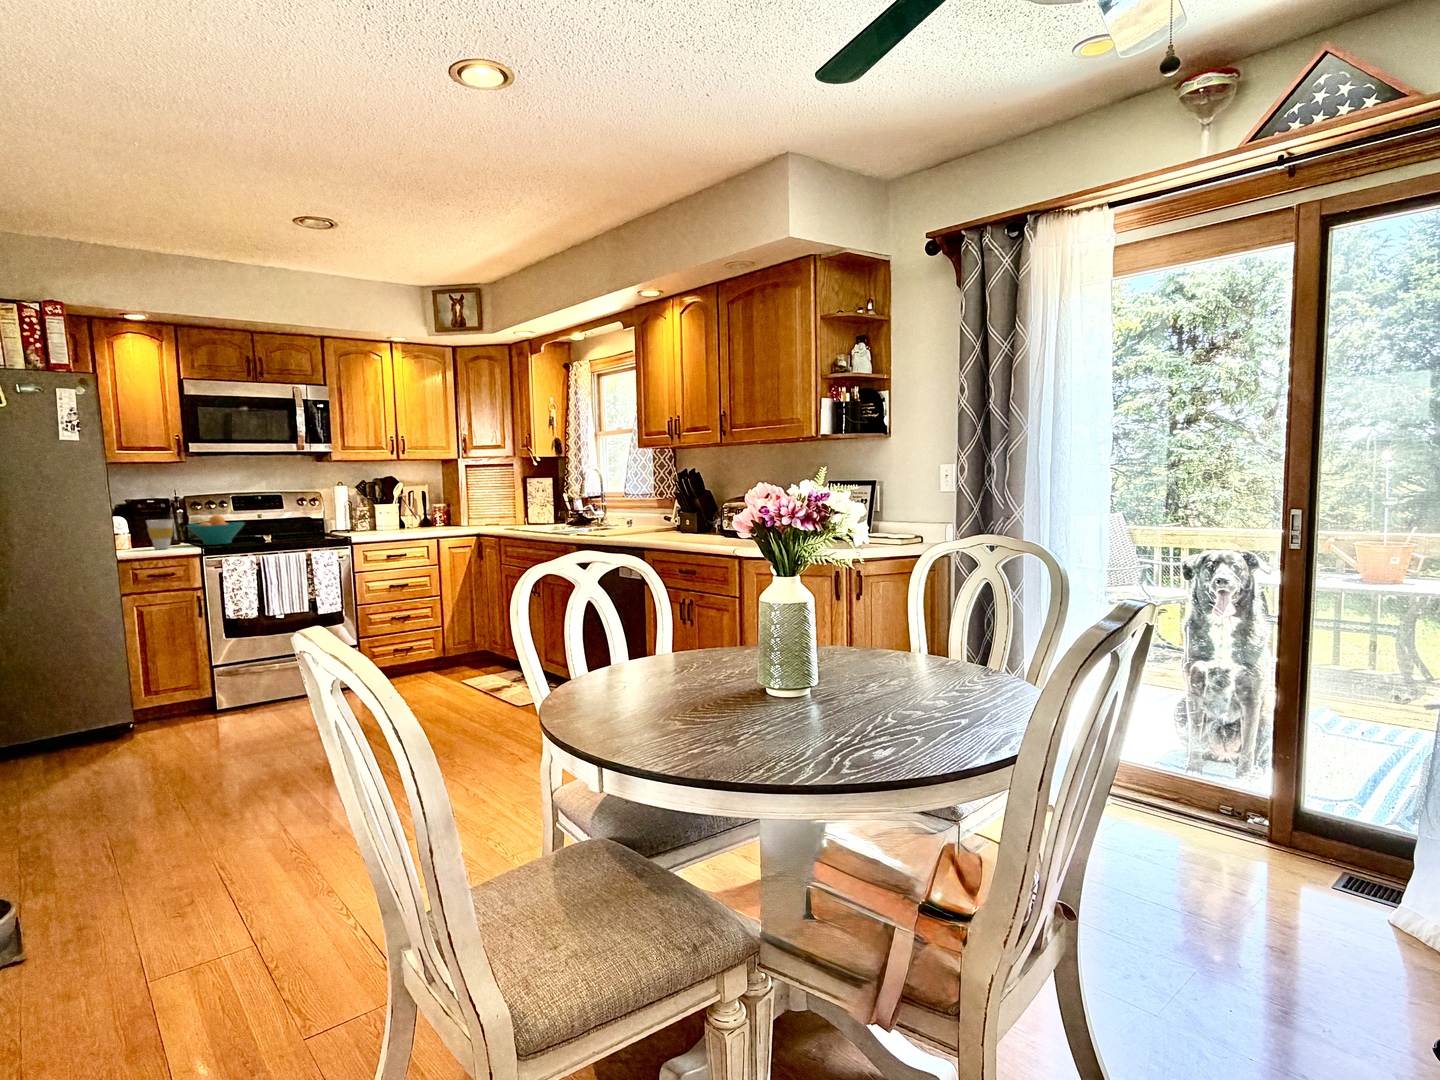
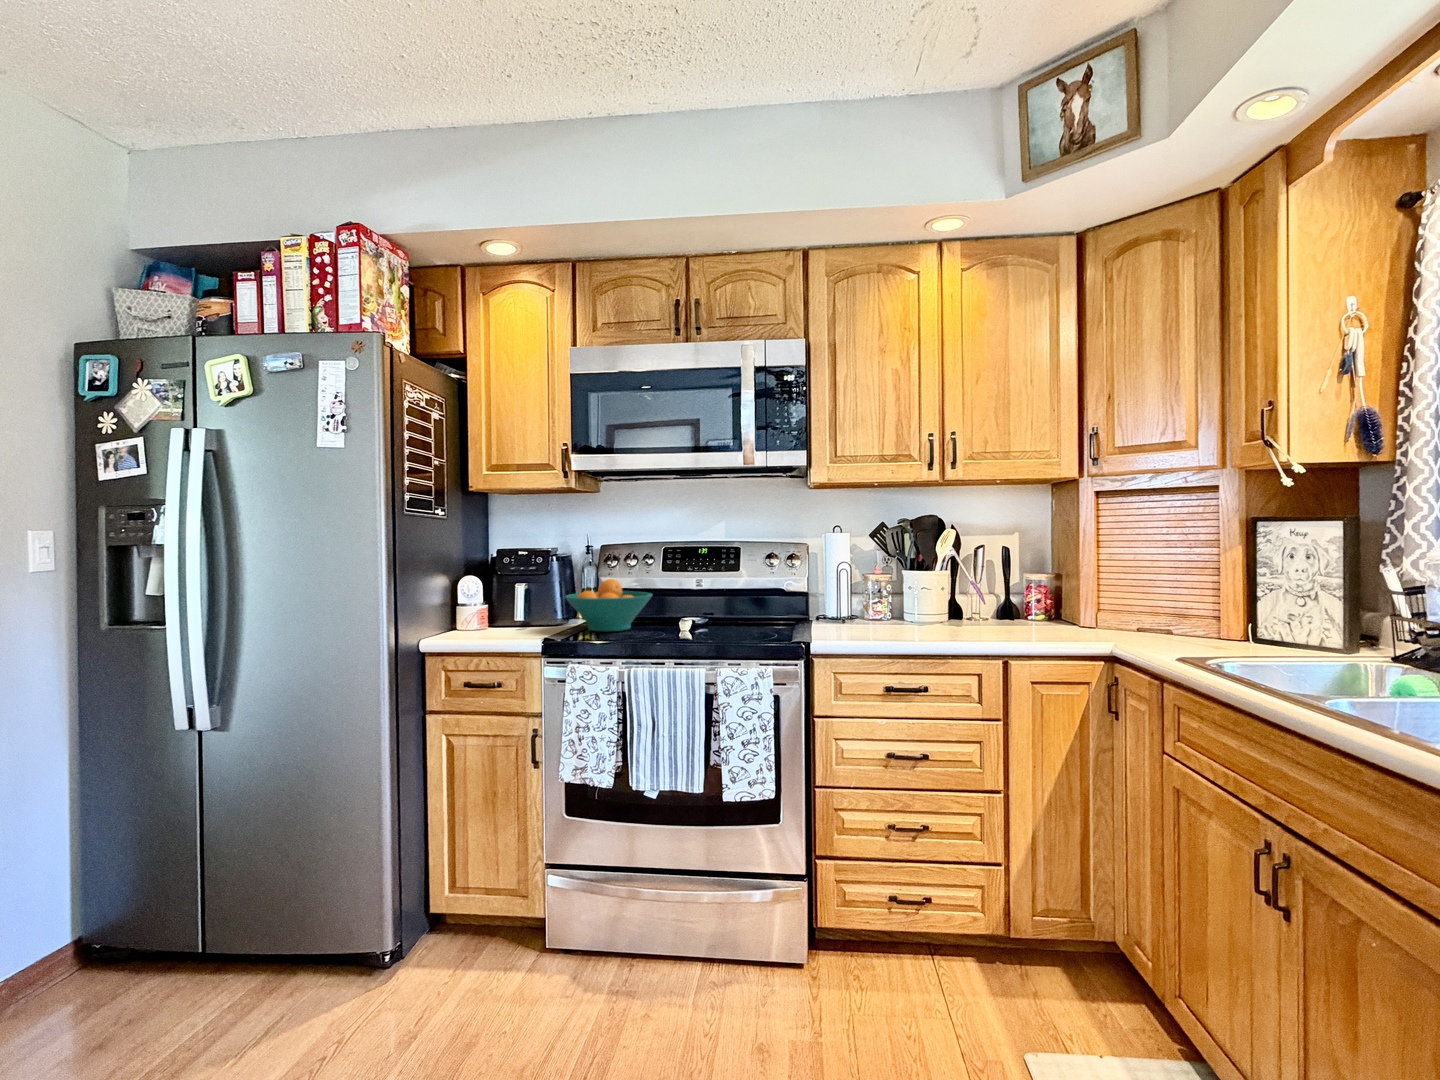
cup: present [147,519,173,549] -> none [485,584,527,636]

